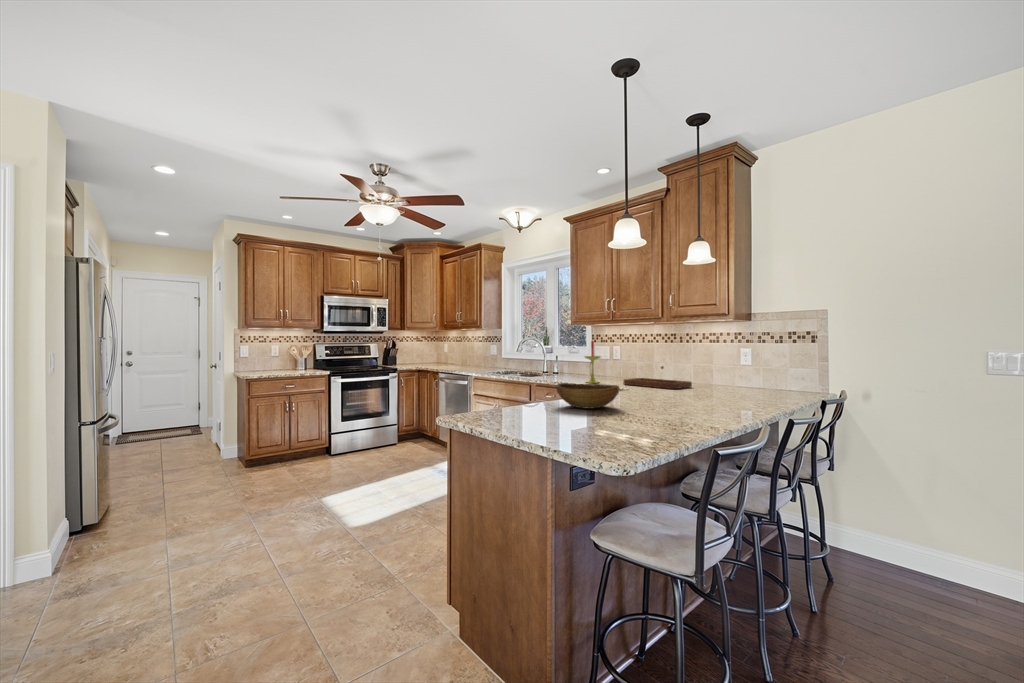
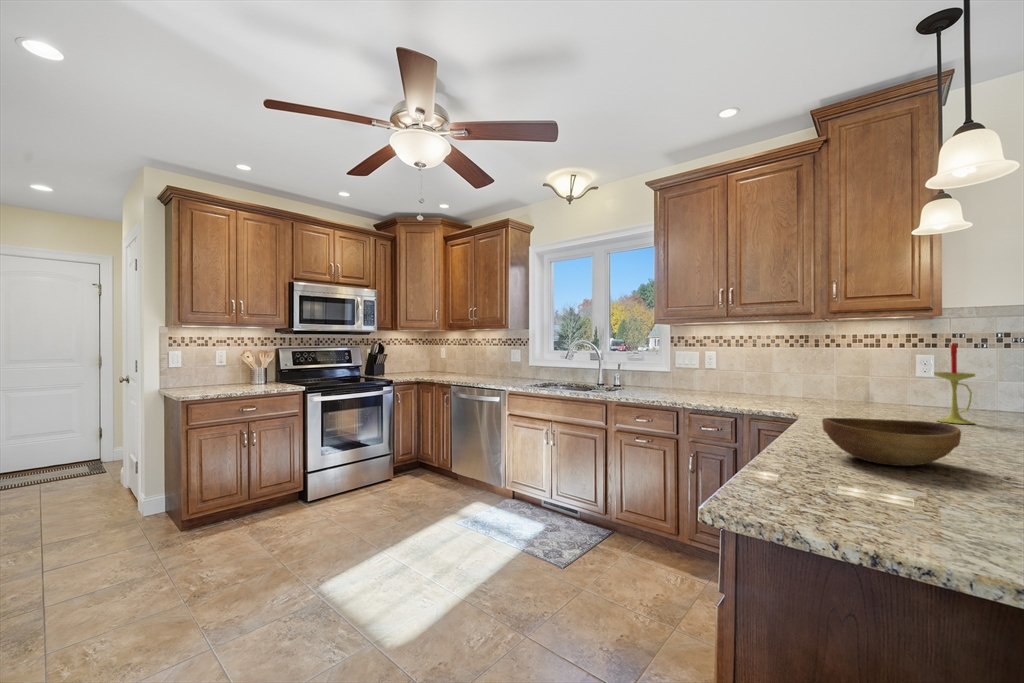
candle: present [585,341,600,383] -> present [934,344,975,424]
tray: present [624,366,692,389] -> none [762,379,867,413]

